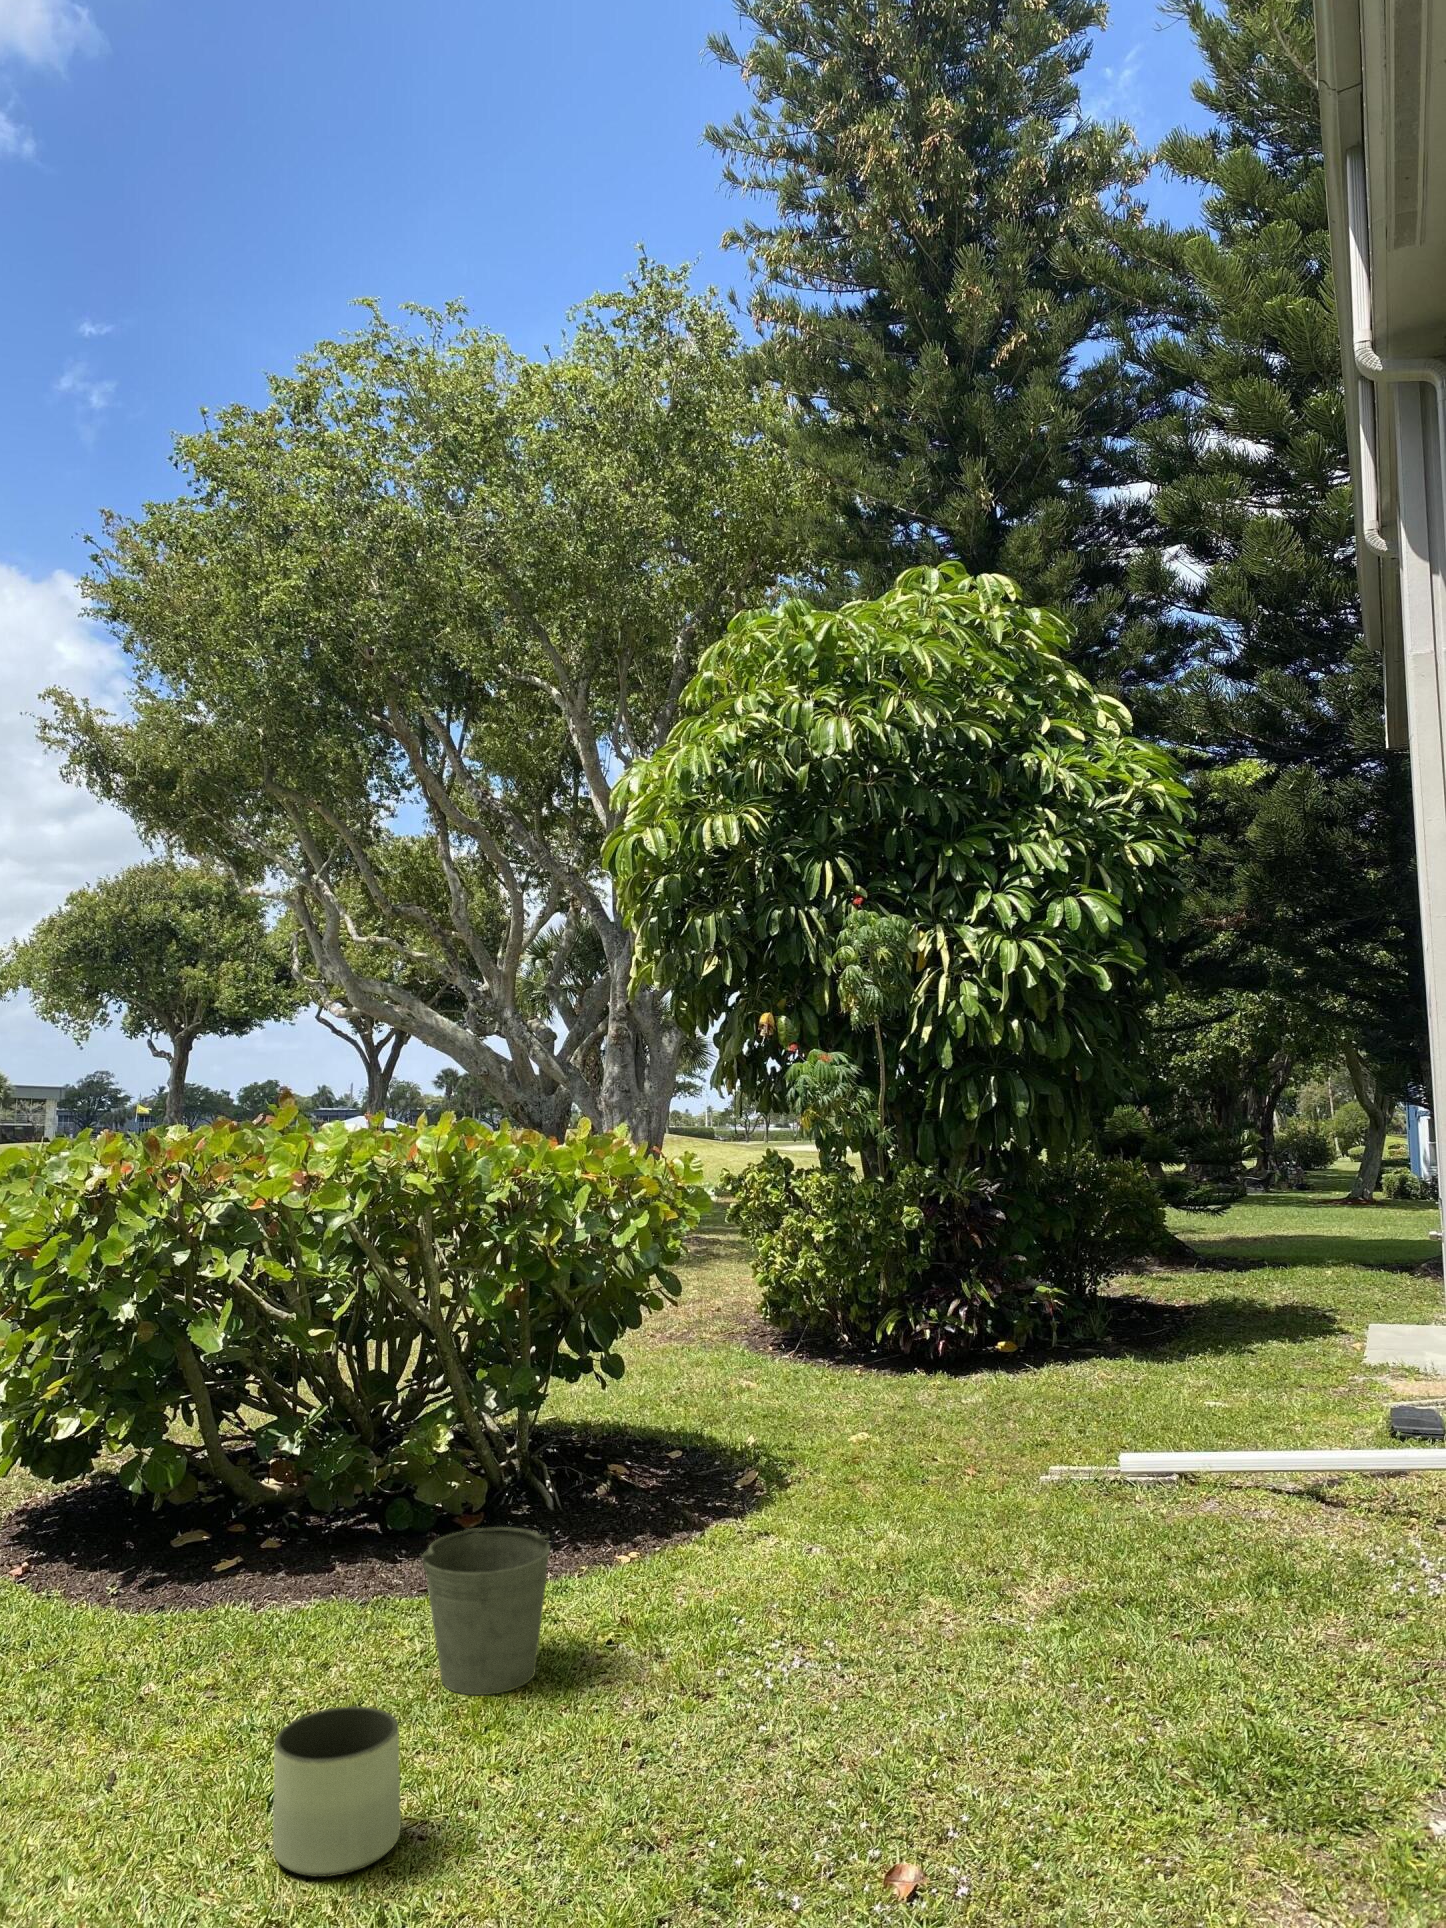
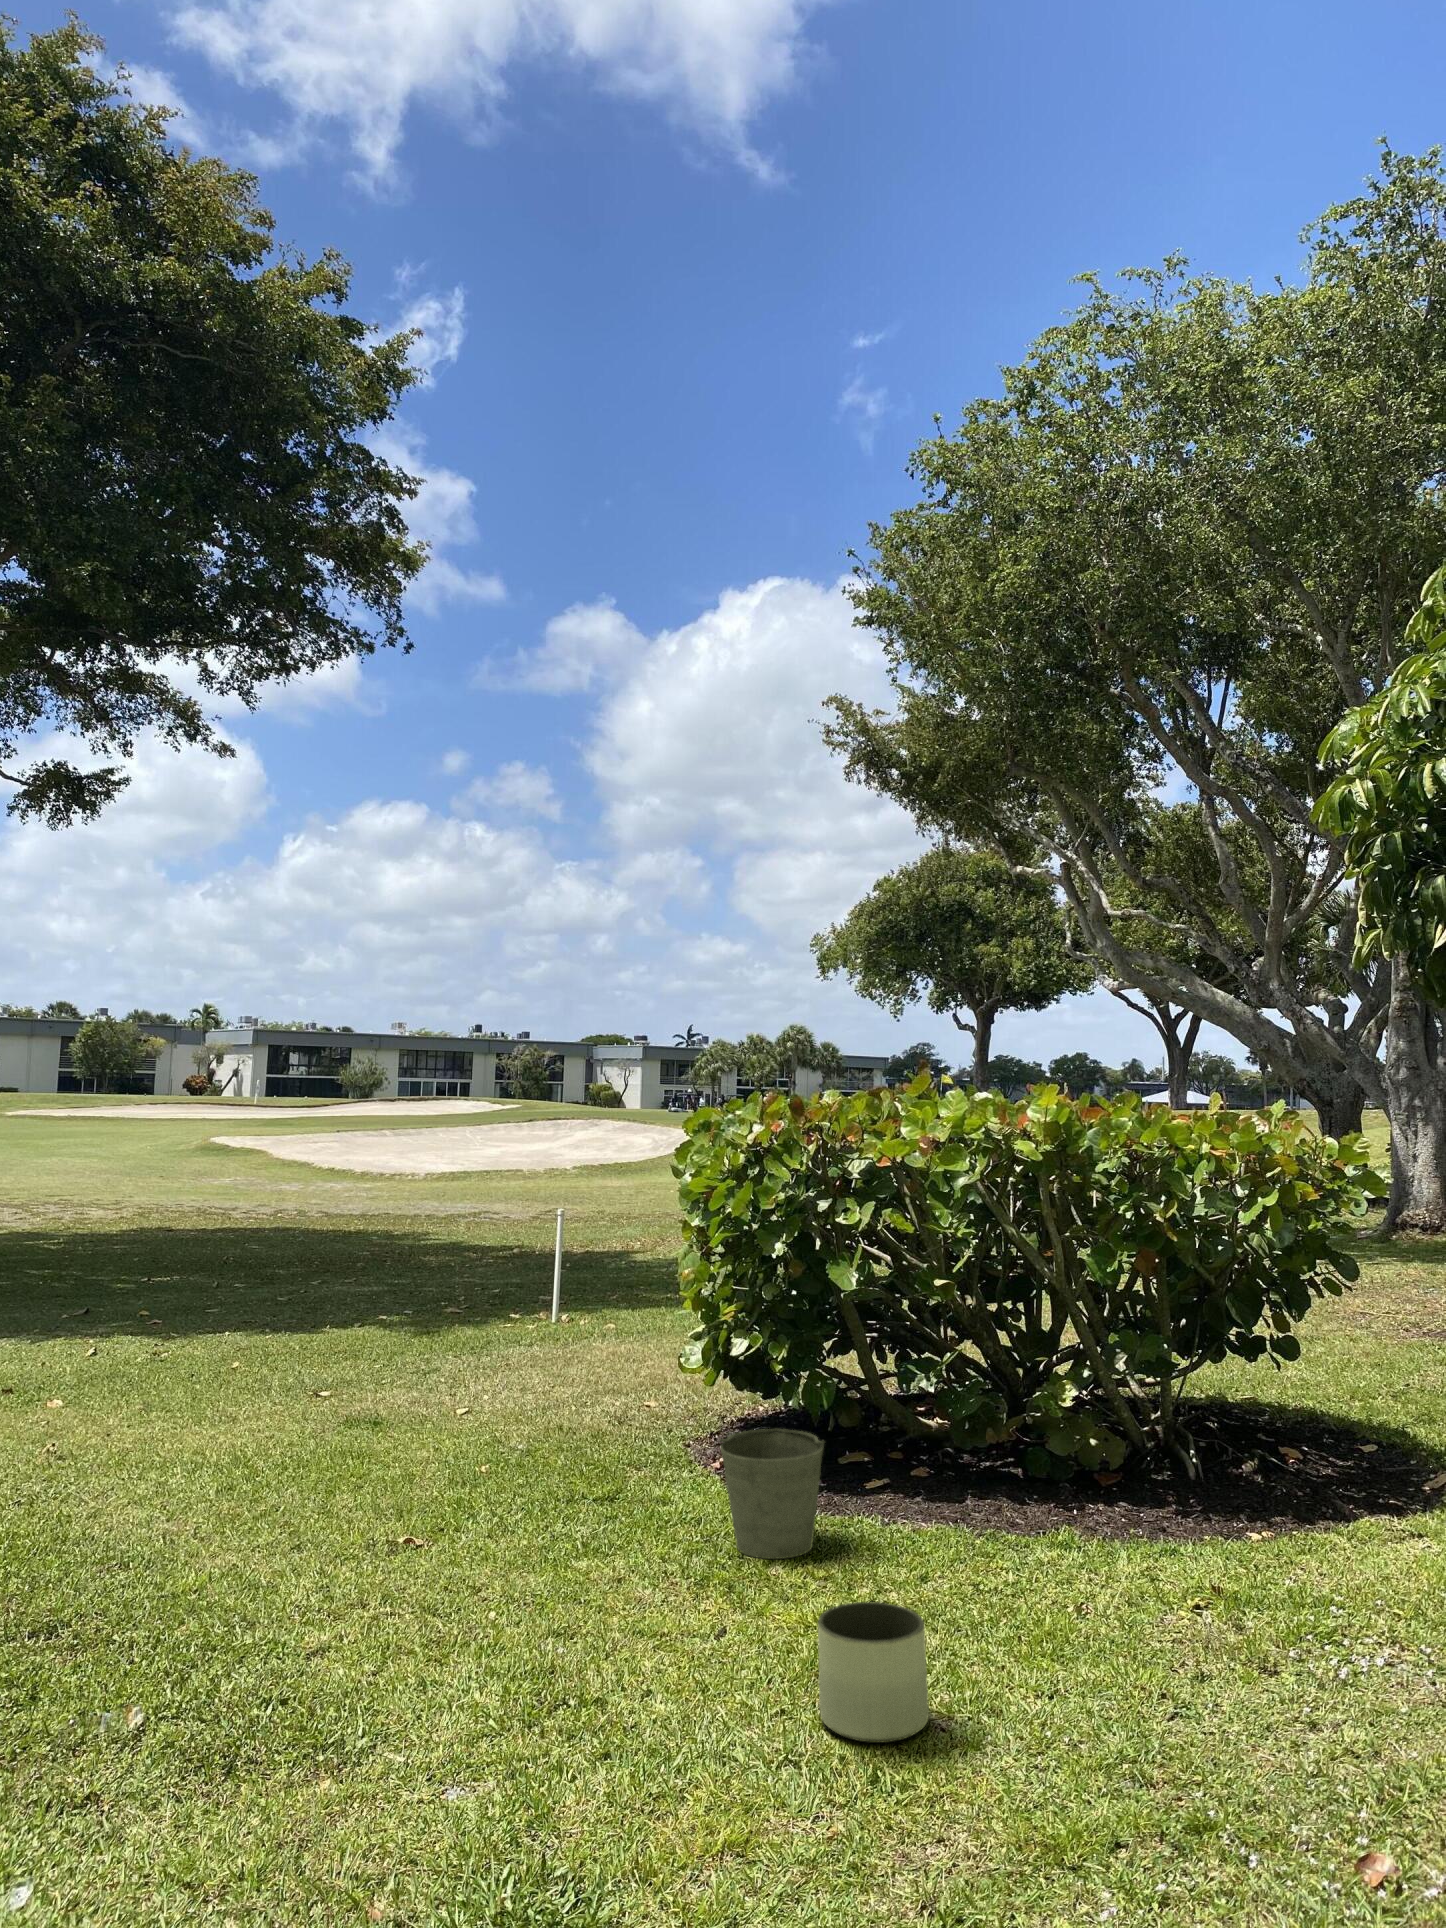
bucket: present [422,1527,550,1695] -> present [719,1429,824,1559]

